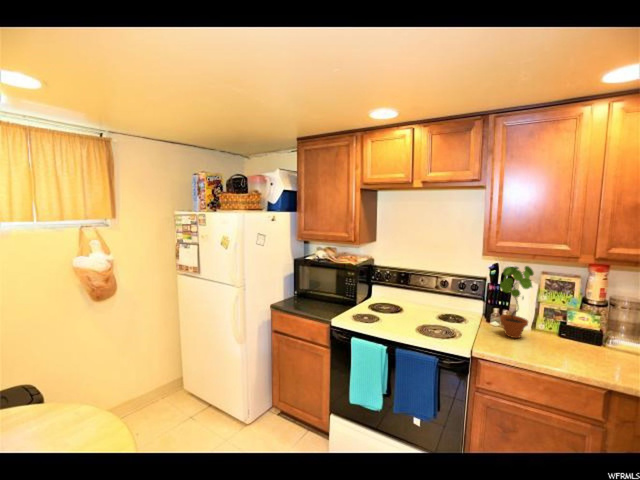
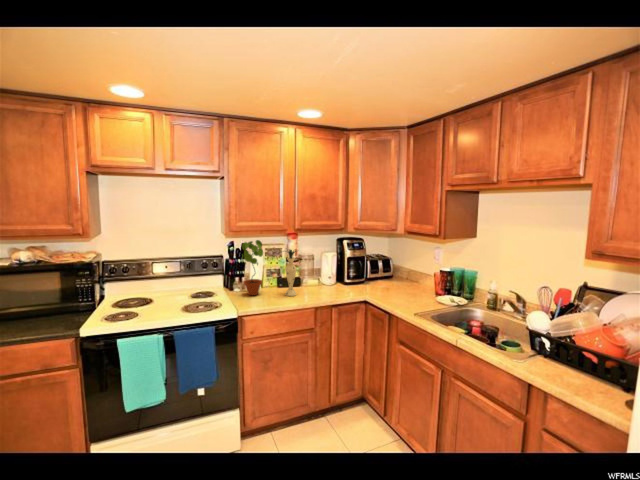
vase: none [559,283,603,359] -> present [285,250,296,296]

